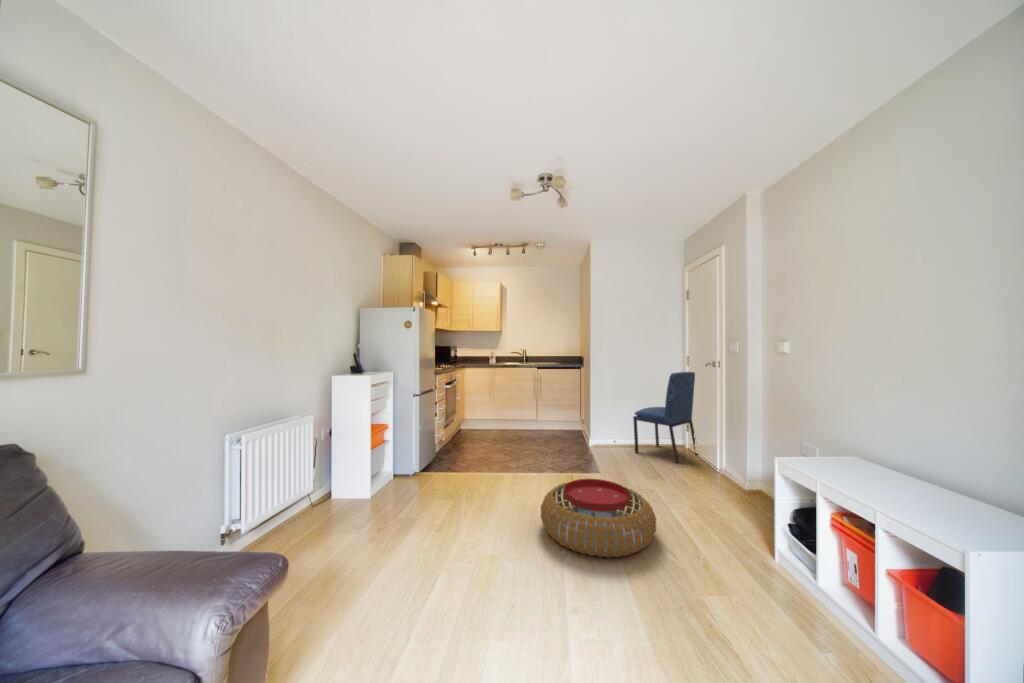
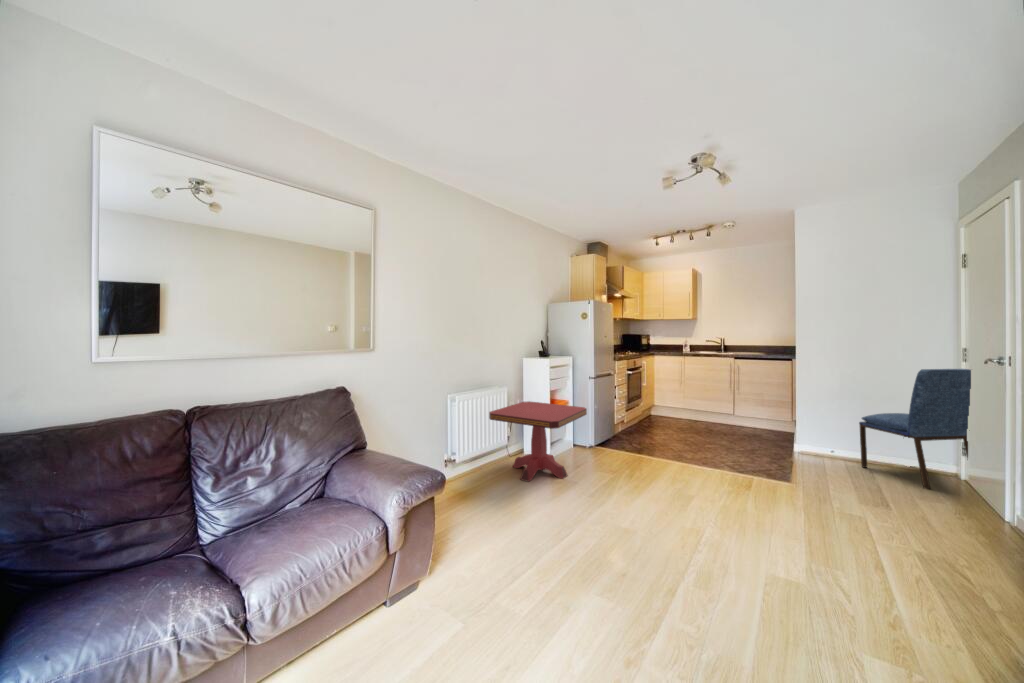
side table: none [285,431,421,544] -> present [489,401,587,482]
pouf: present [541,479,656,558] -> none [685,471,822,552]

